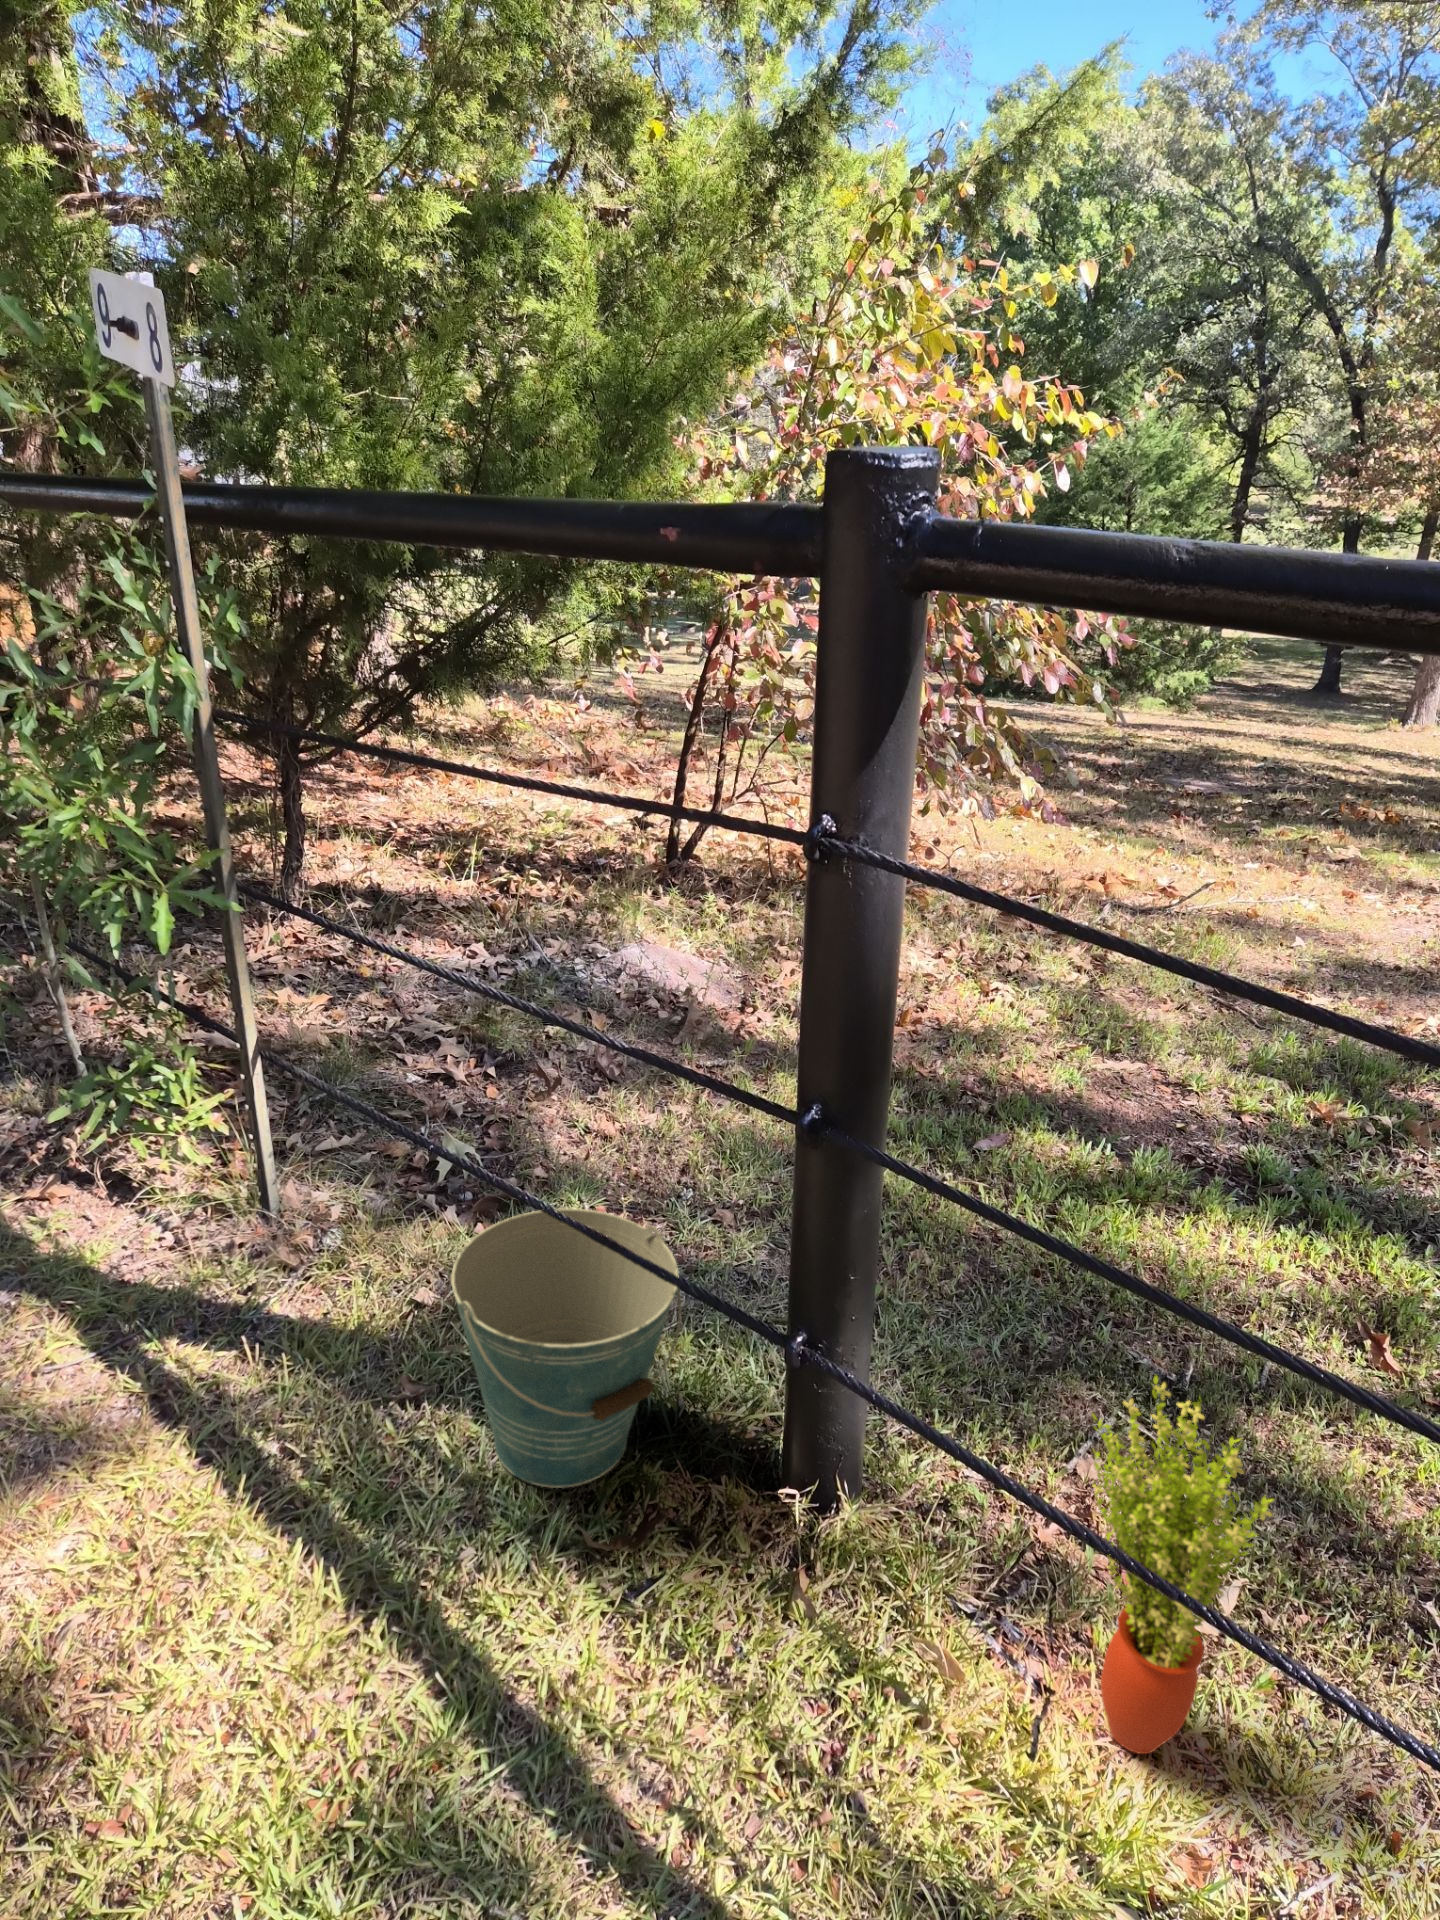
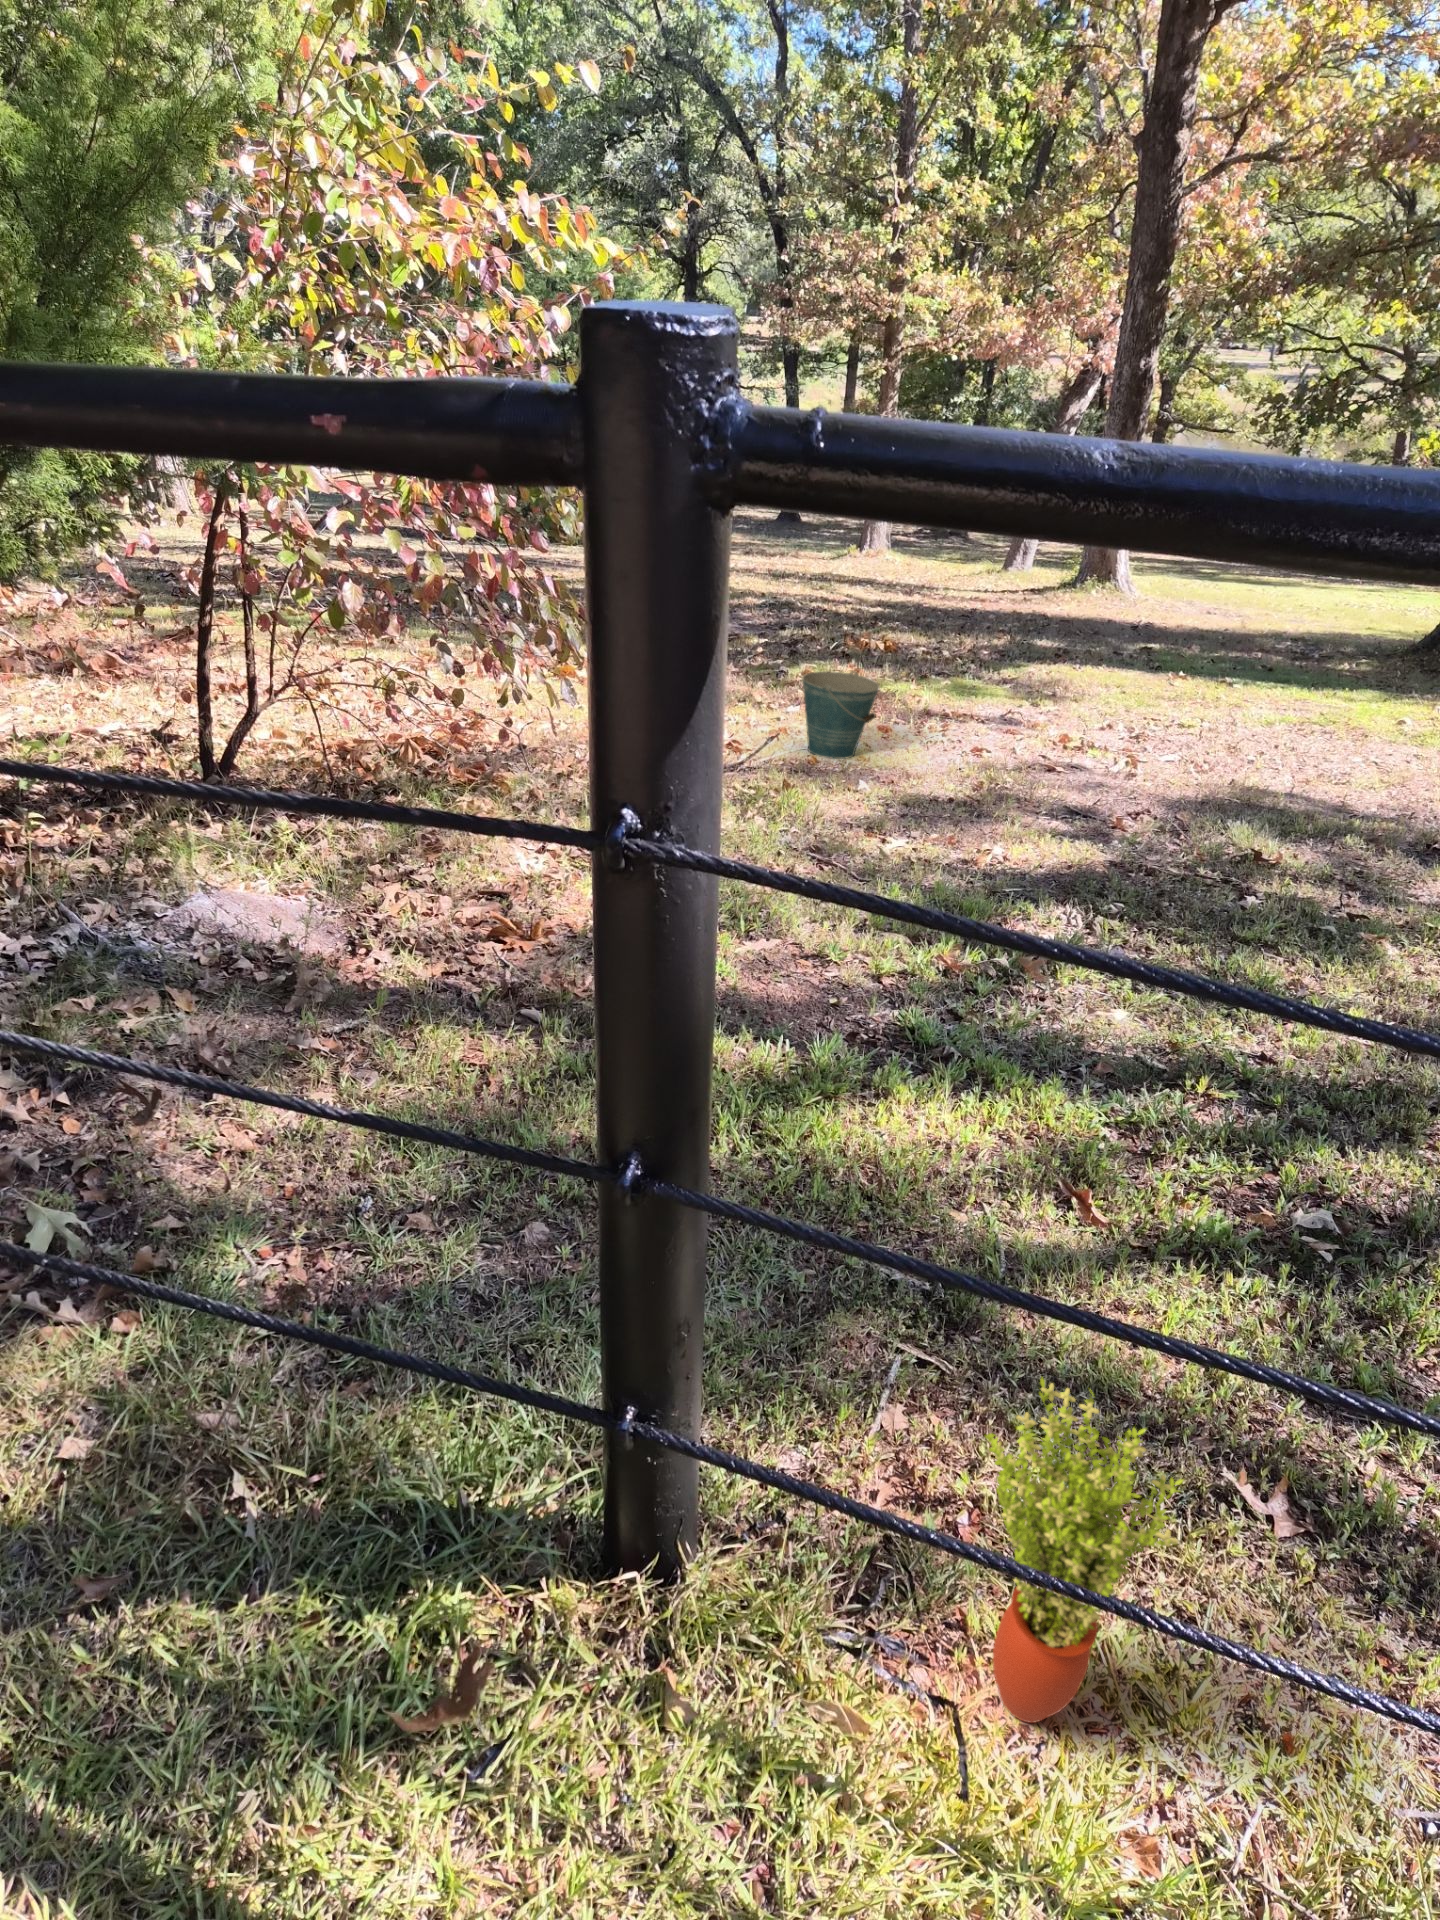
bucket: present [451,1208,681,1488] -> present [803,671,880,759]

